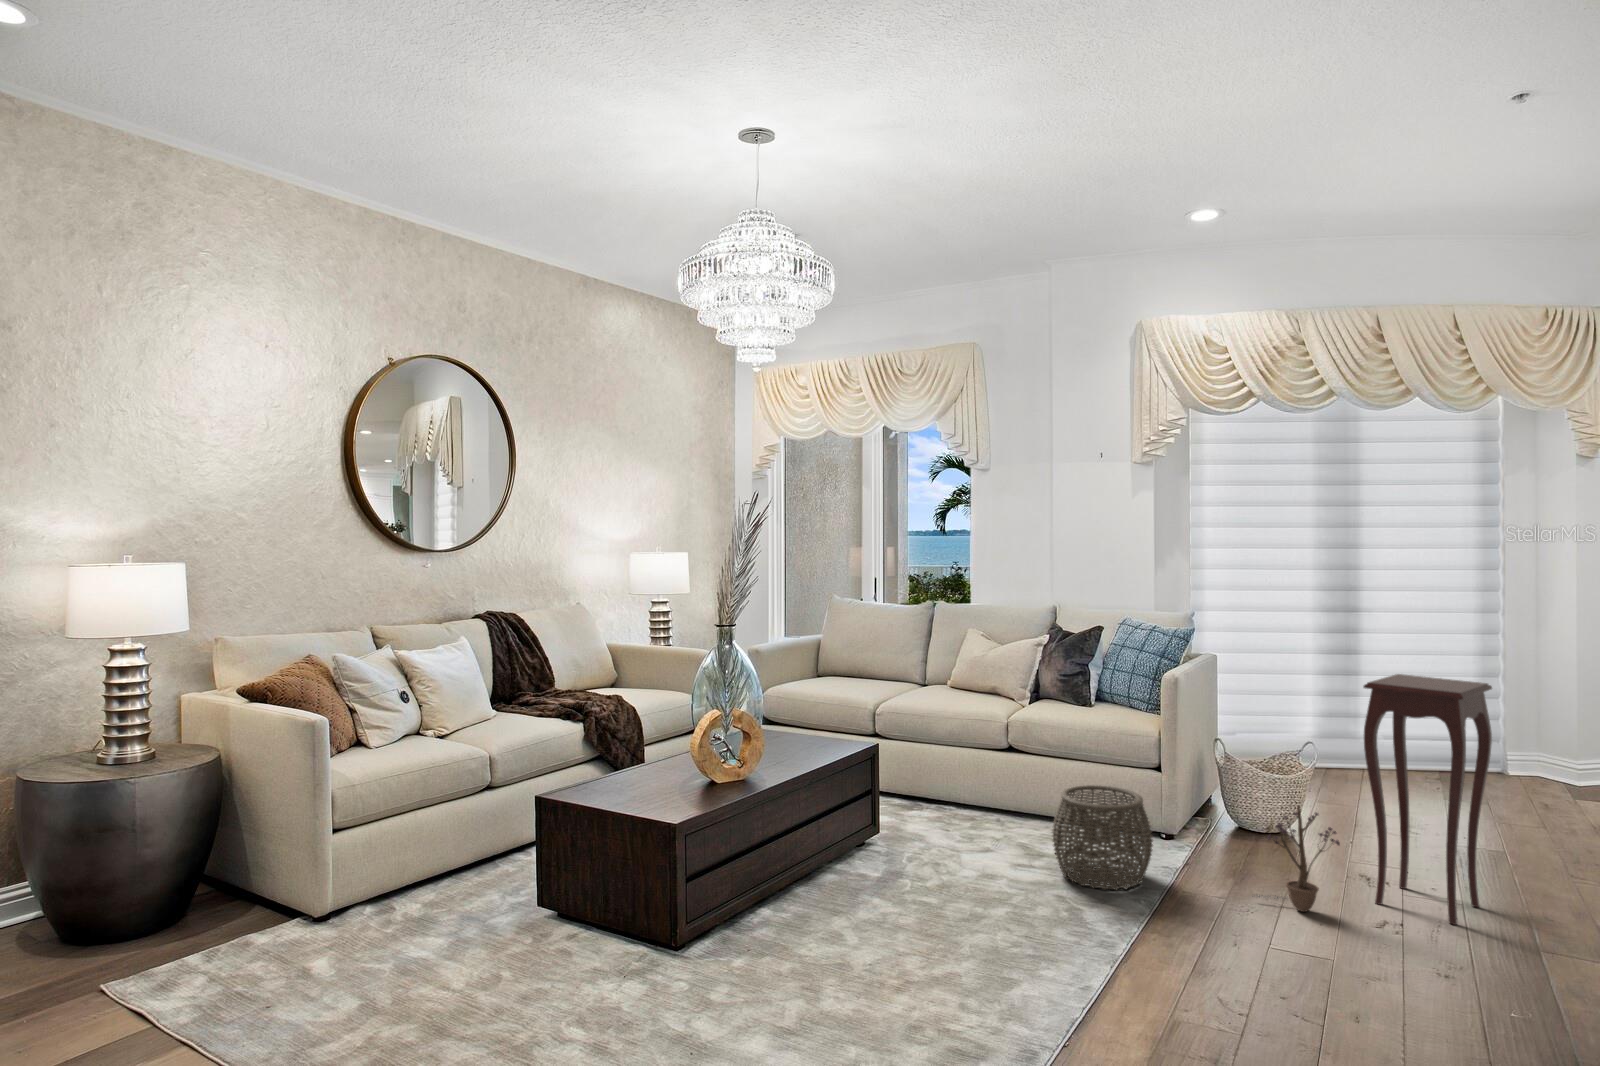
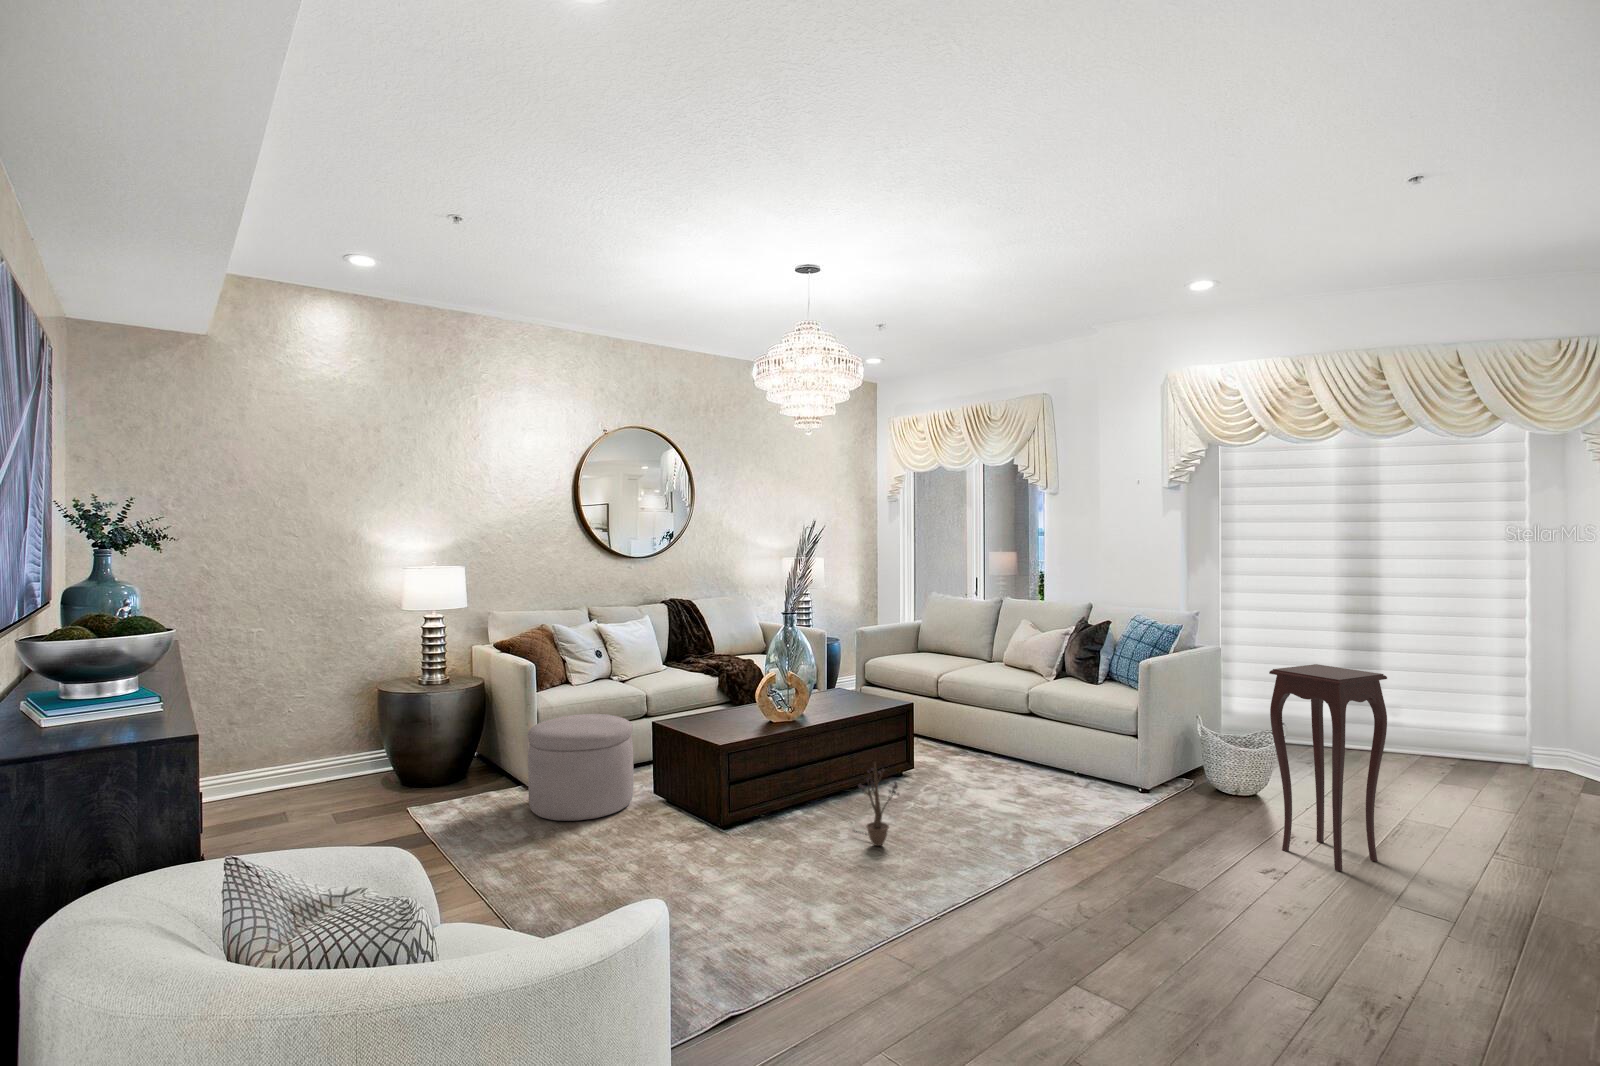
woven basket: present [1052,785,1153,890] -> none [1026,741,1104,821]
ottoman: none [334,792,505,971] -> present [528,714,634,821]
decorative plant: present [1256,805,1340,912] -> present [854,763,899,846]

